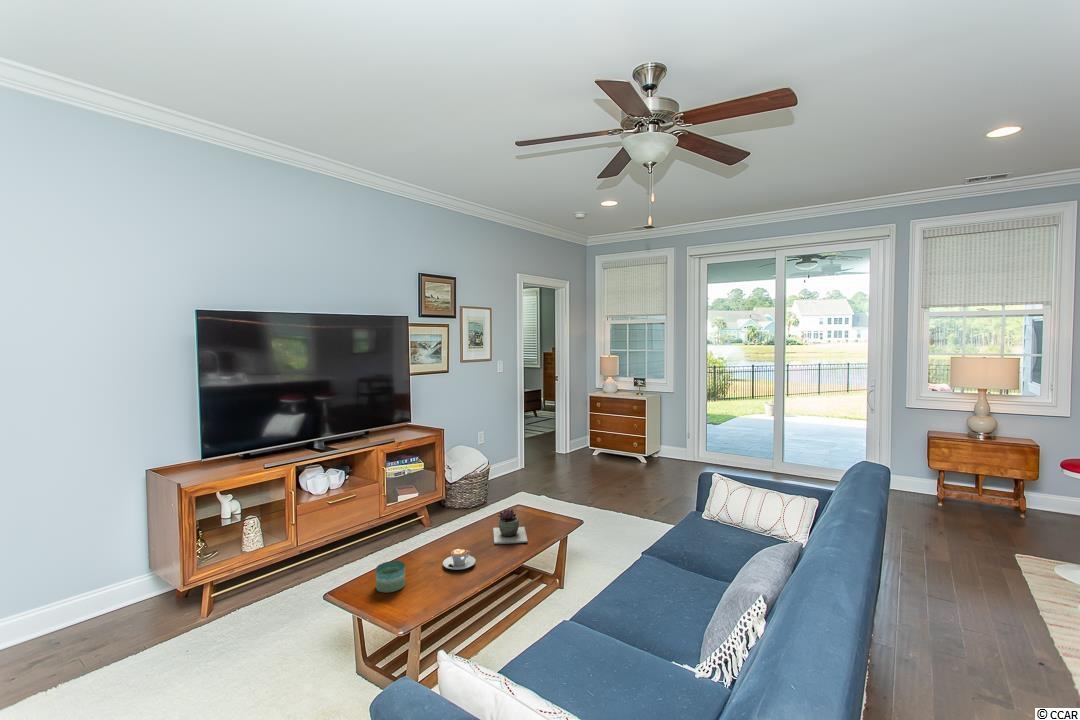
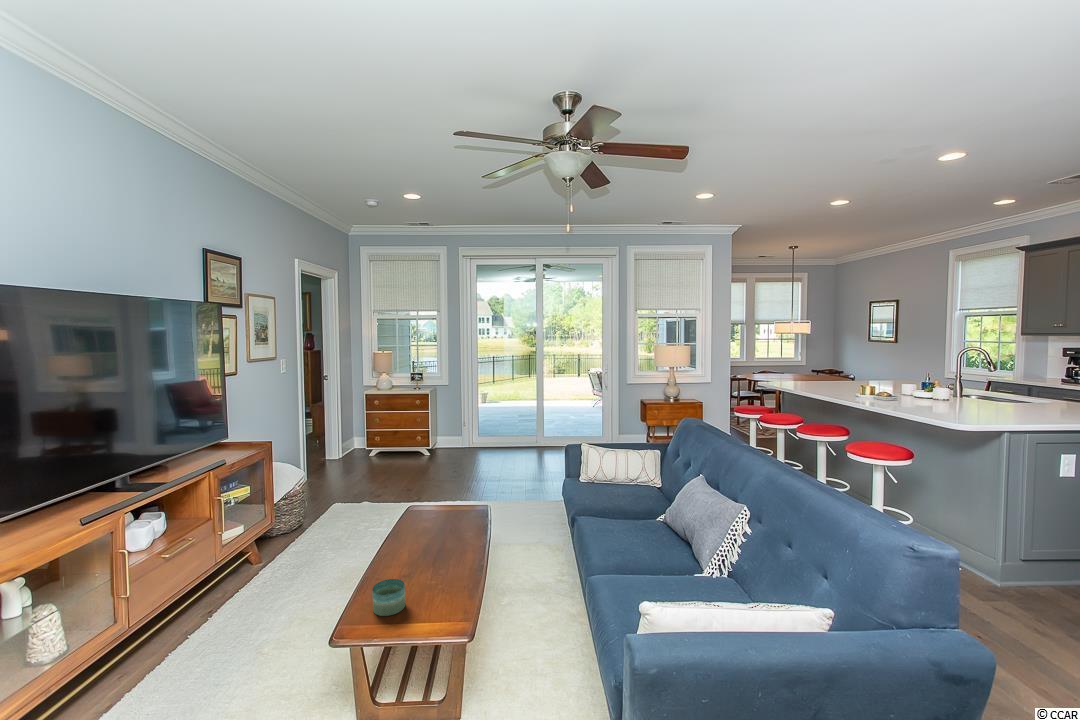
succulent plant: present [493,510,528,544] -> none [417,506,466,544]
coffee cup: present [443,548,475,570] -> none [413,552,448,574]

